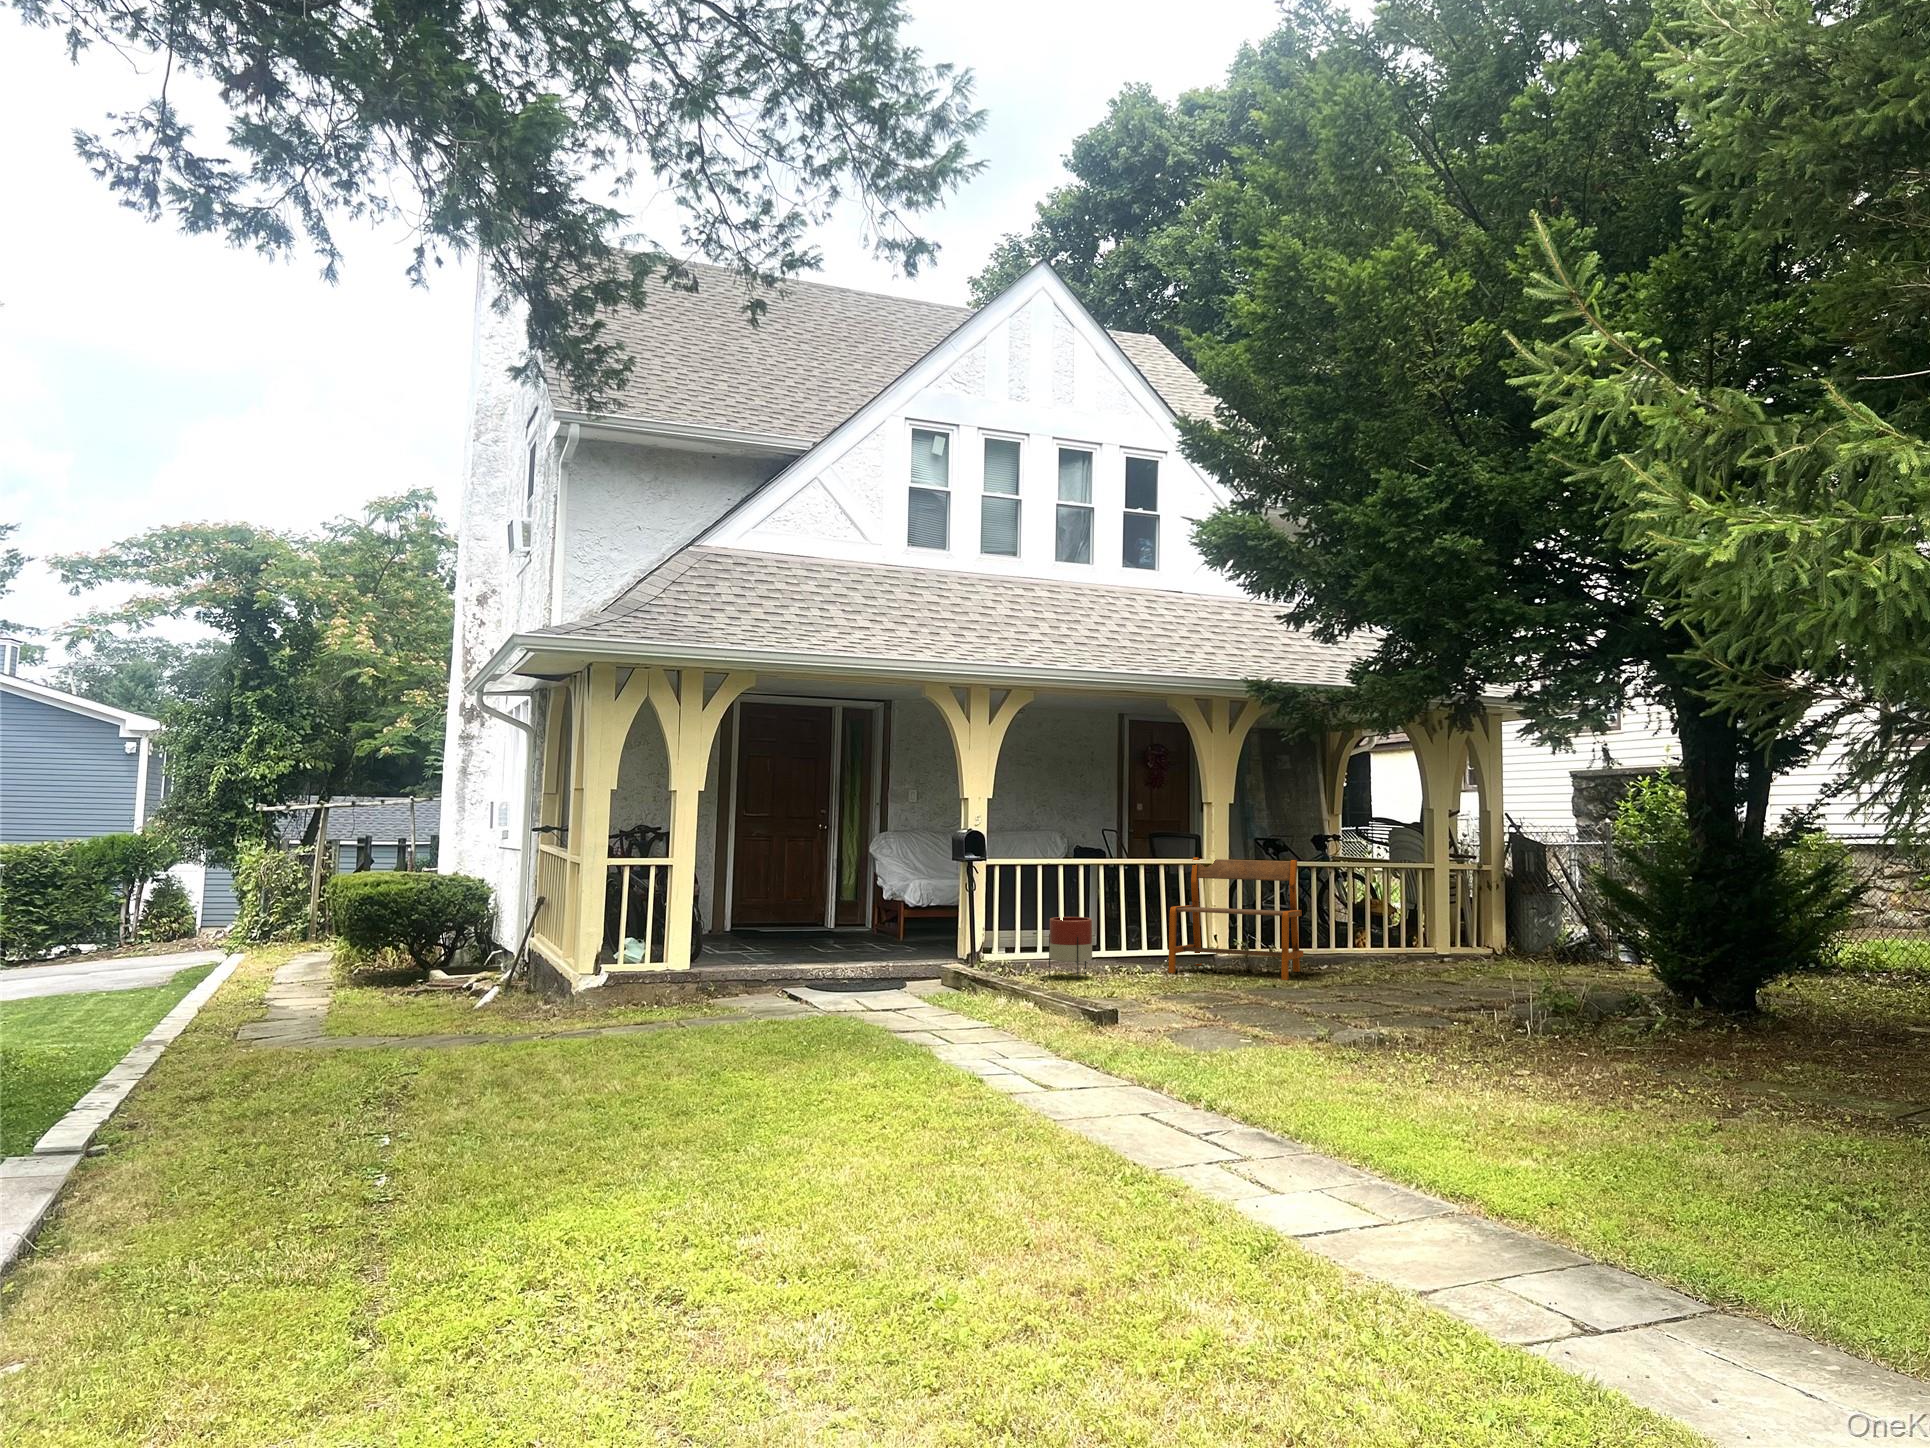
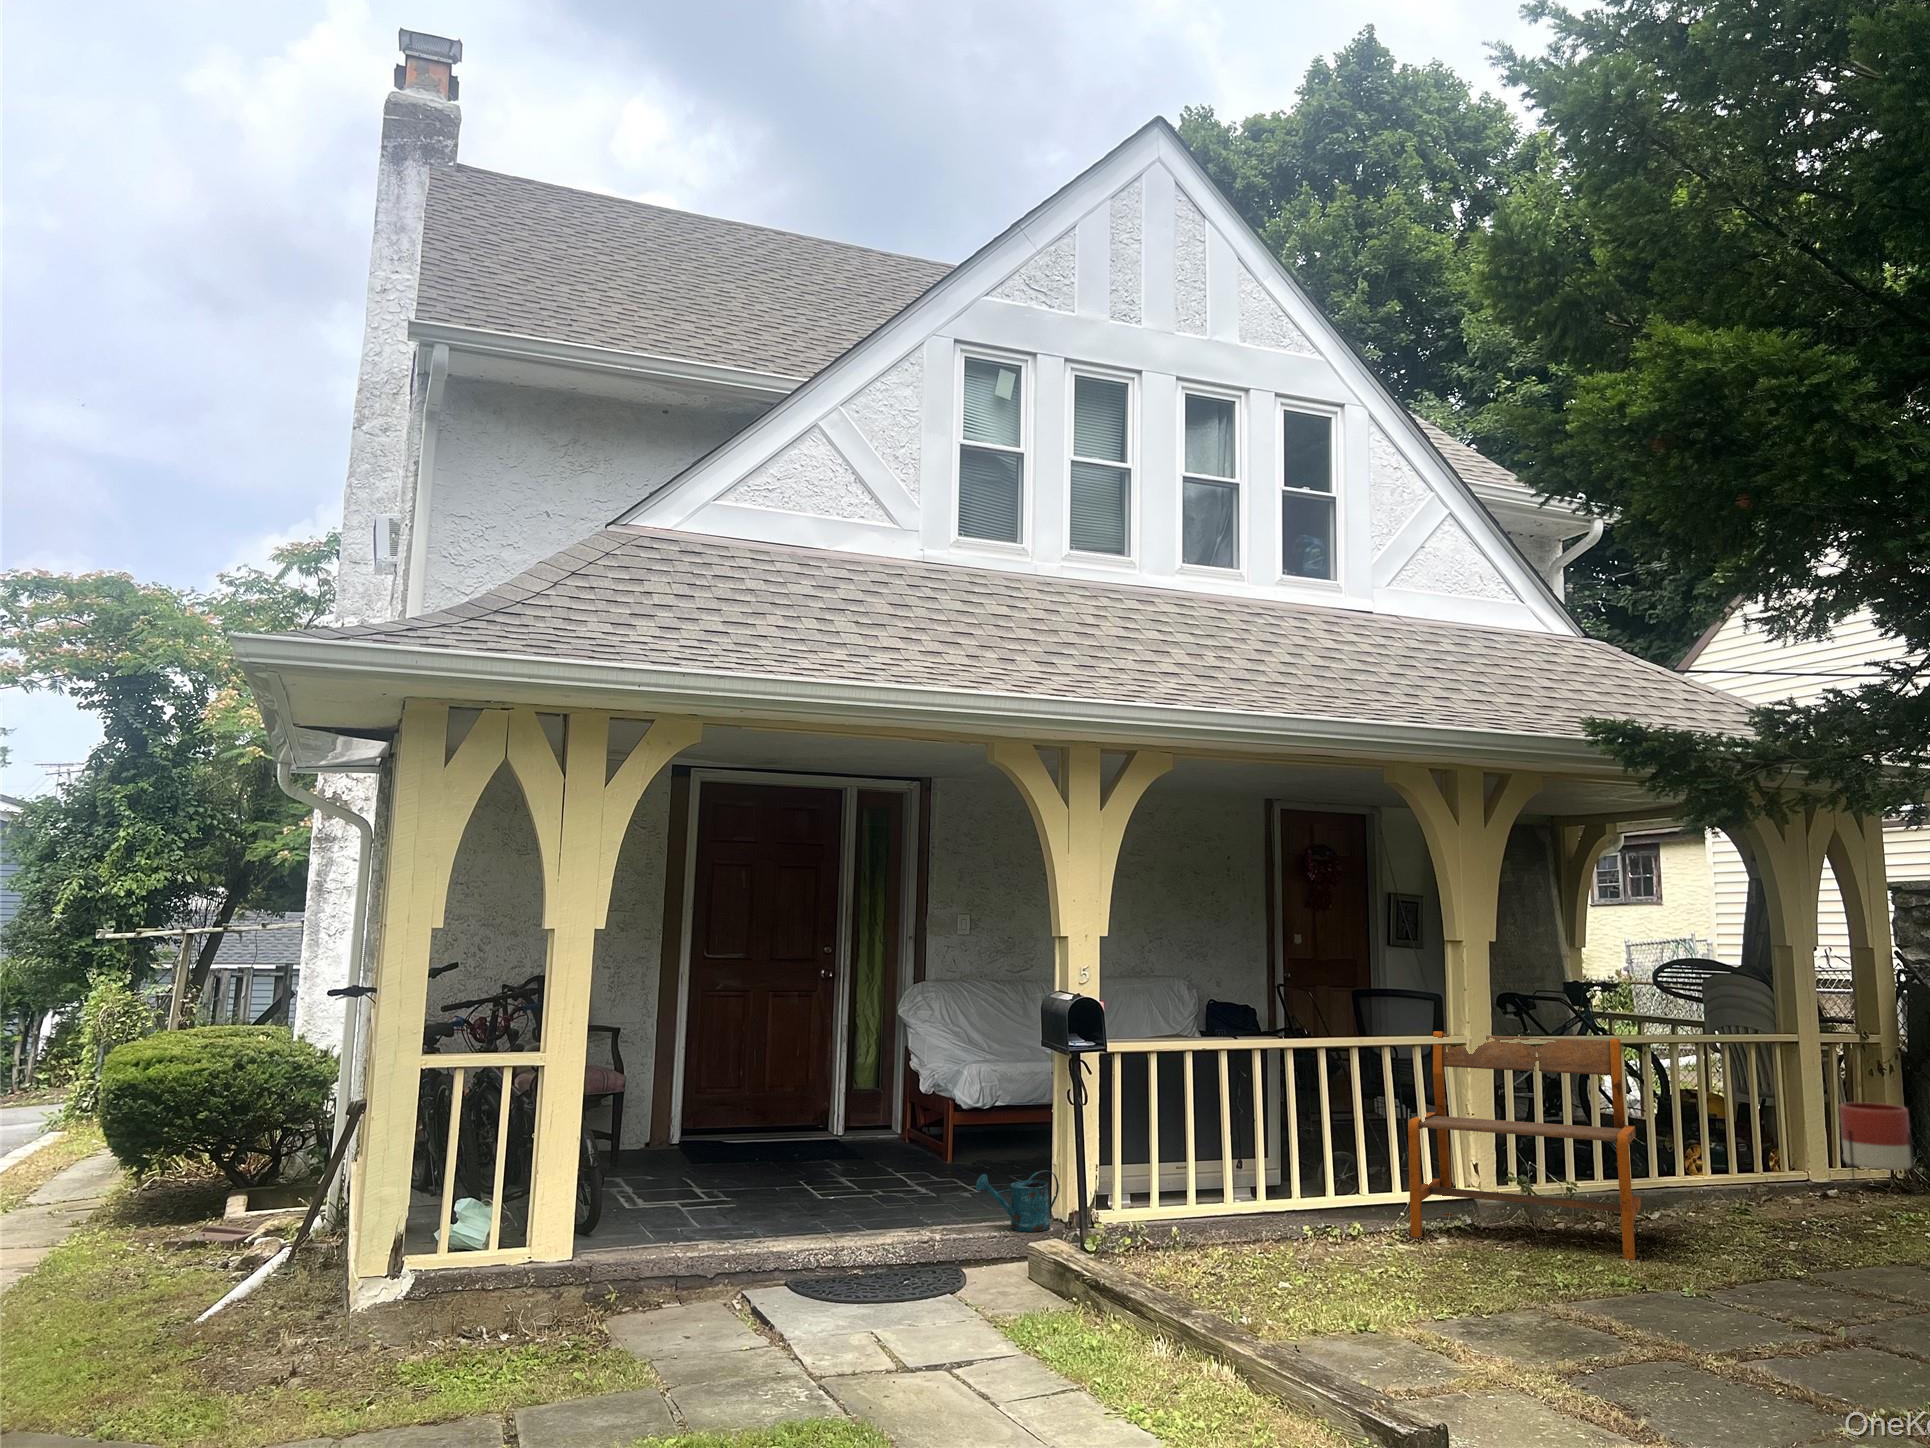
planter: present [1049,917,1092,980] -> present [1839,1102,1916,1194]
watering can: none [913,932,961,965] -> present [976,1170,1059,1232]

